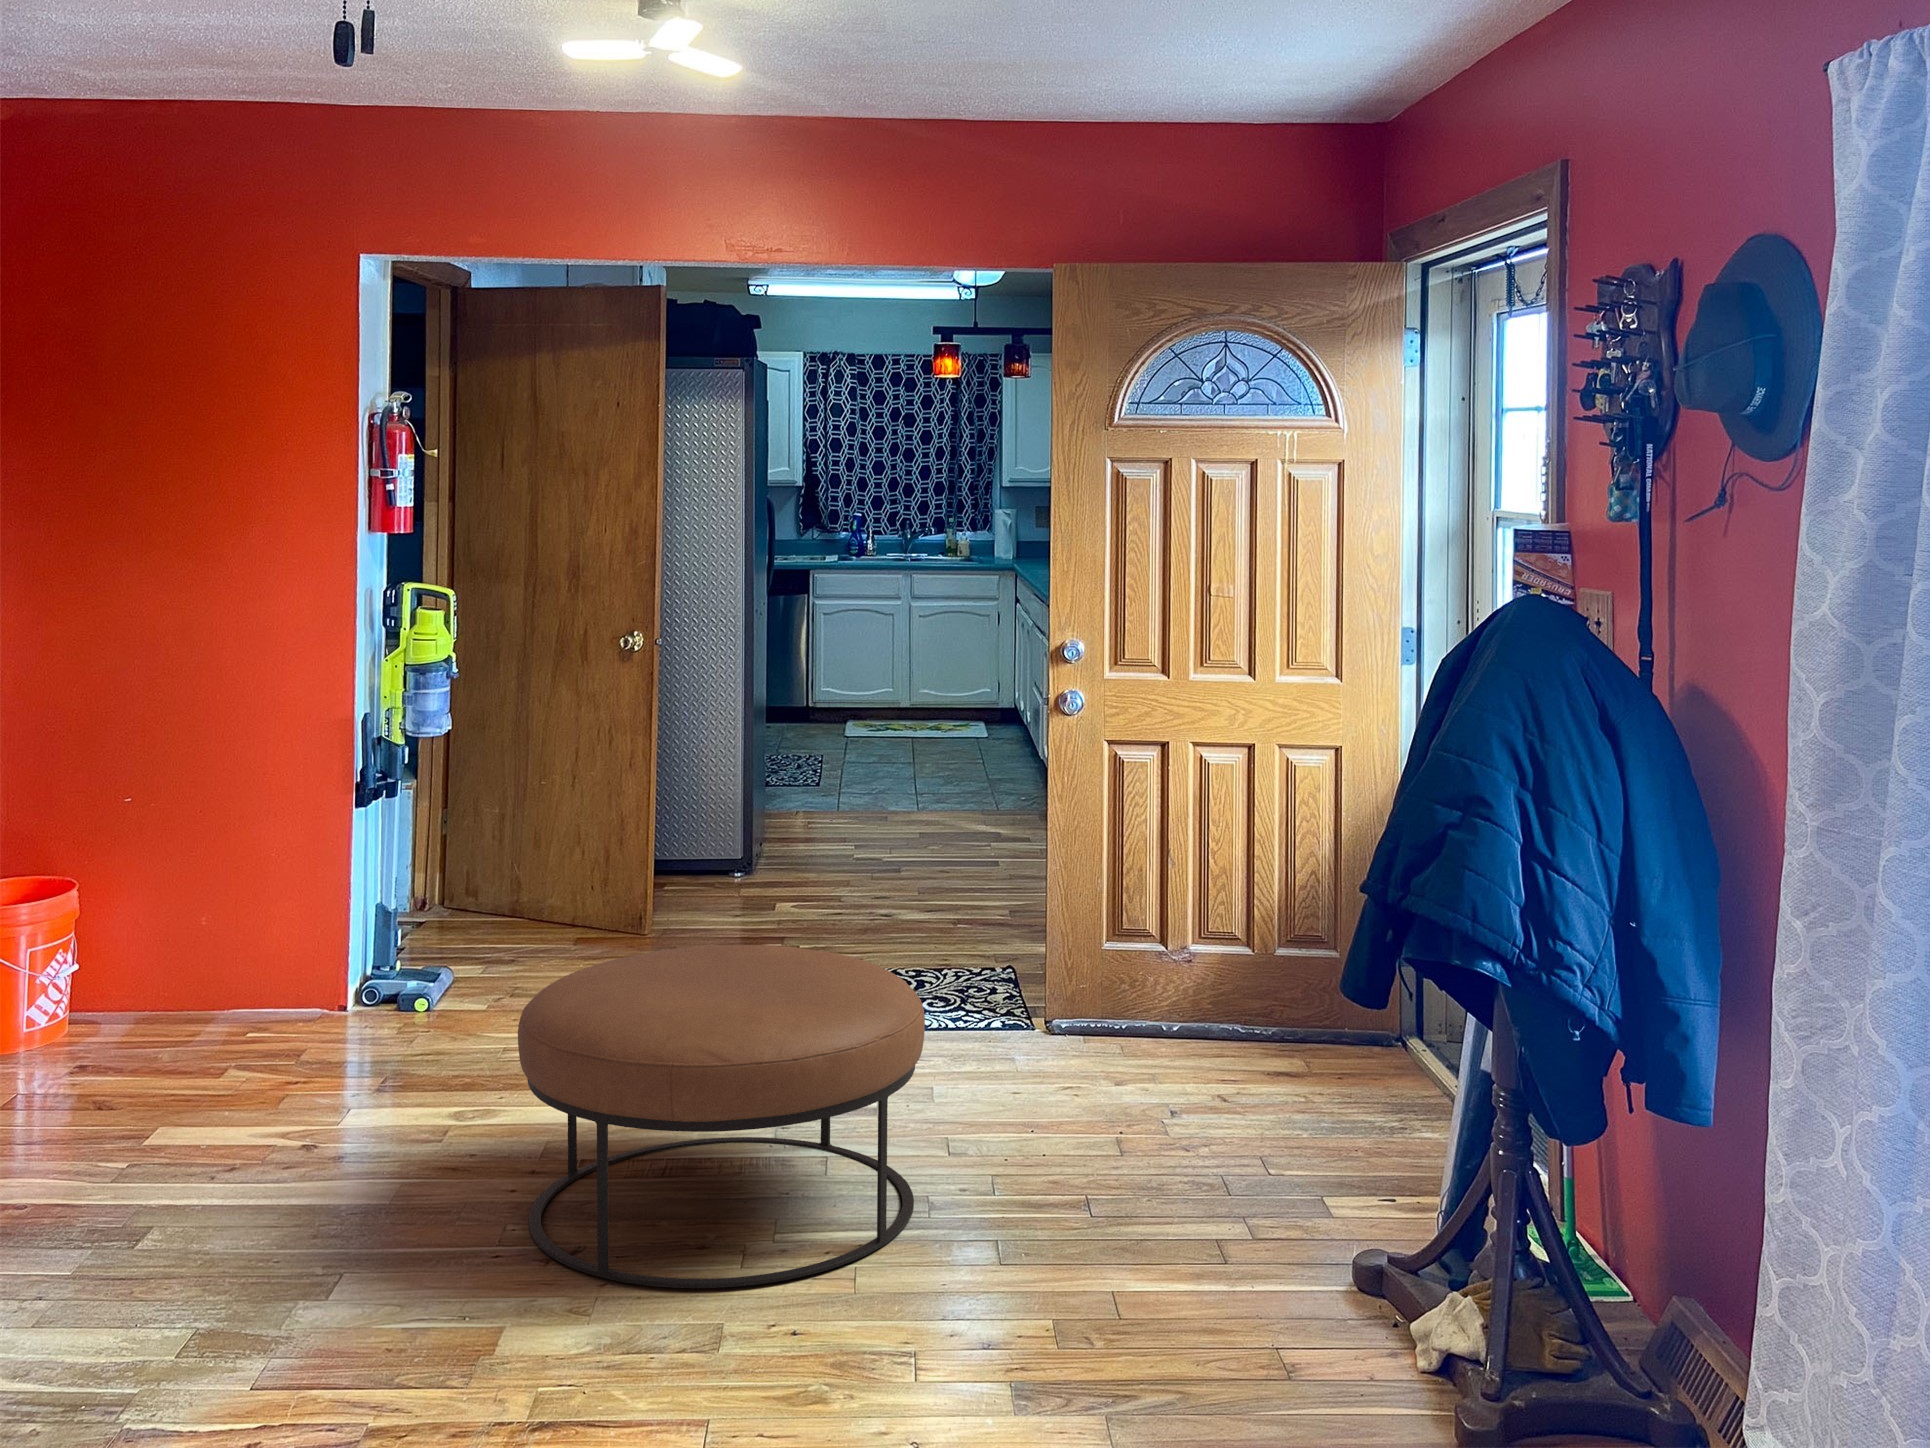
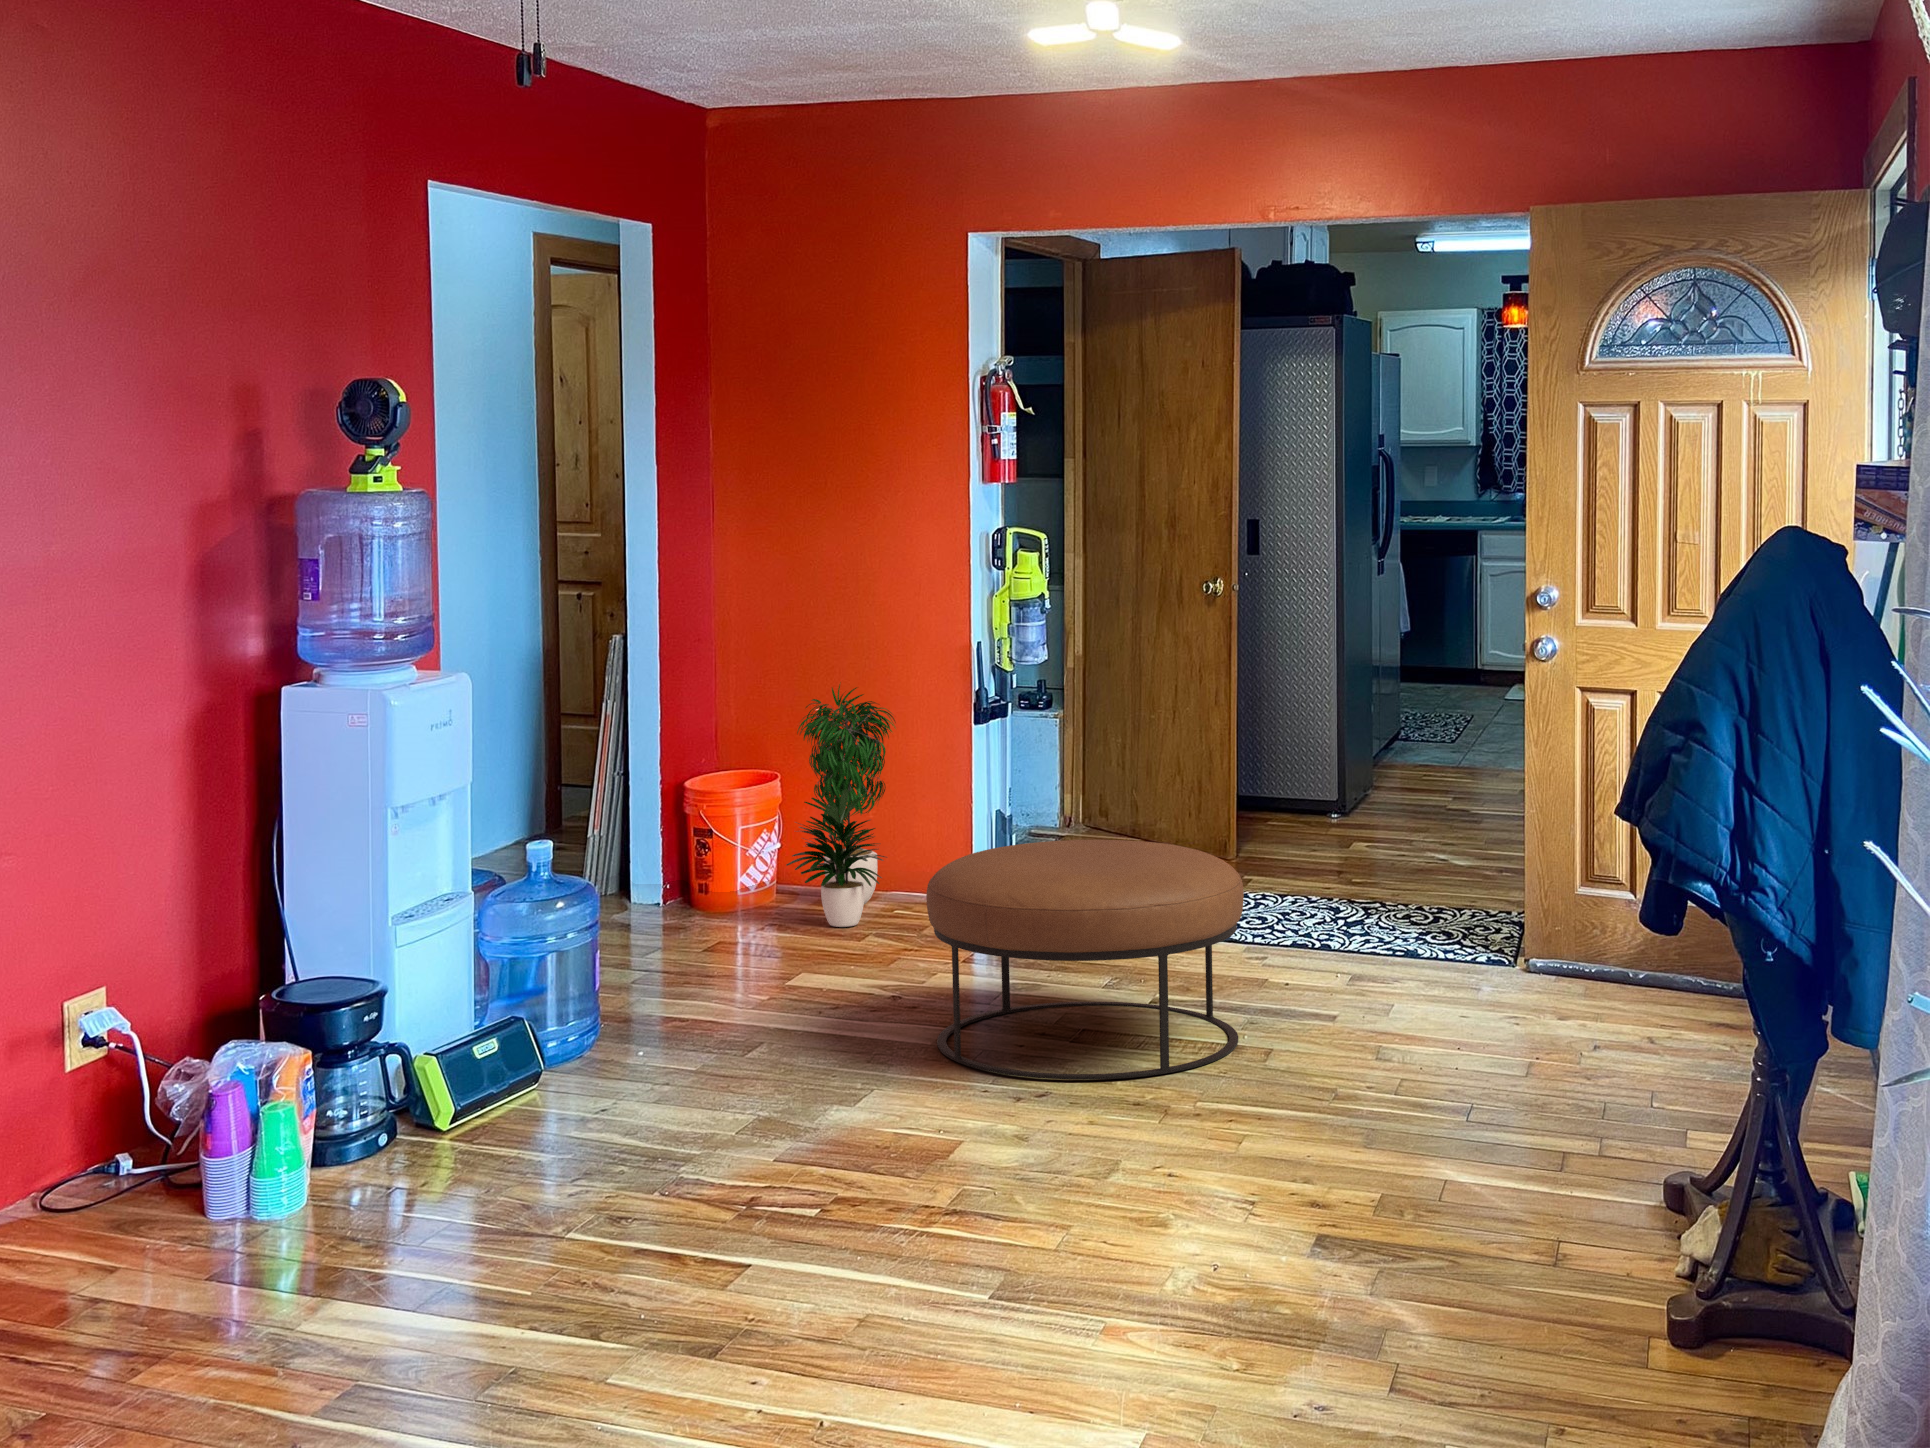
potted plant: none [126,760,277,1072] -> present [786,684,896,927]

